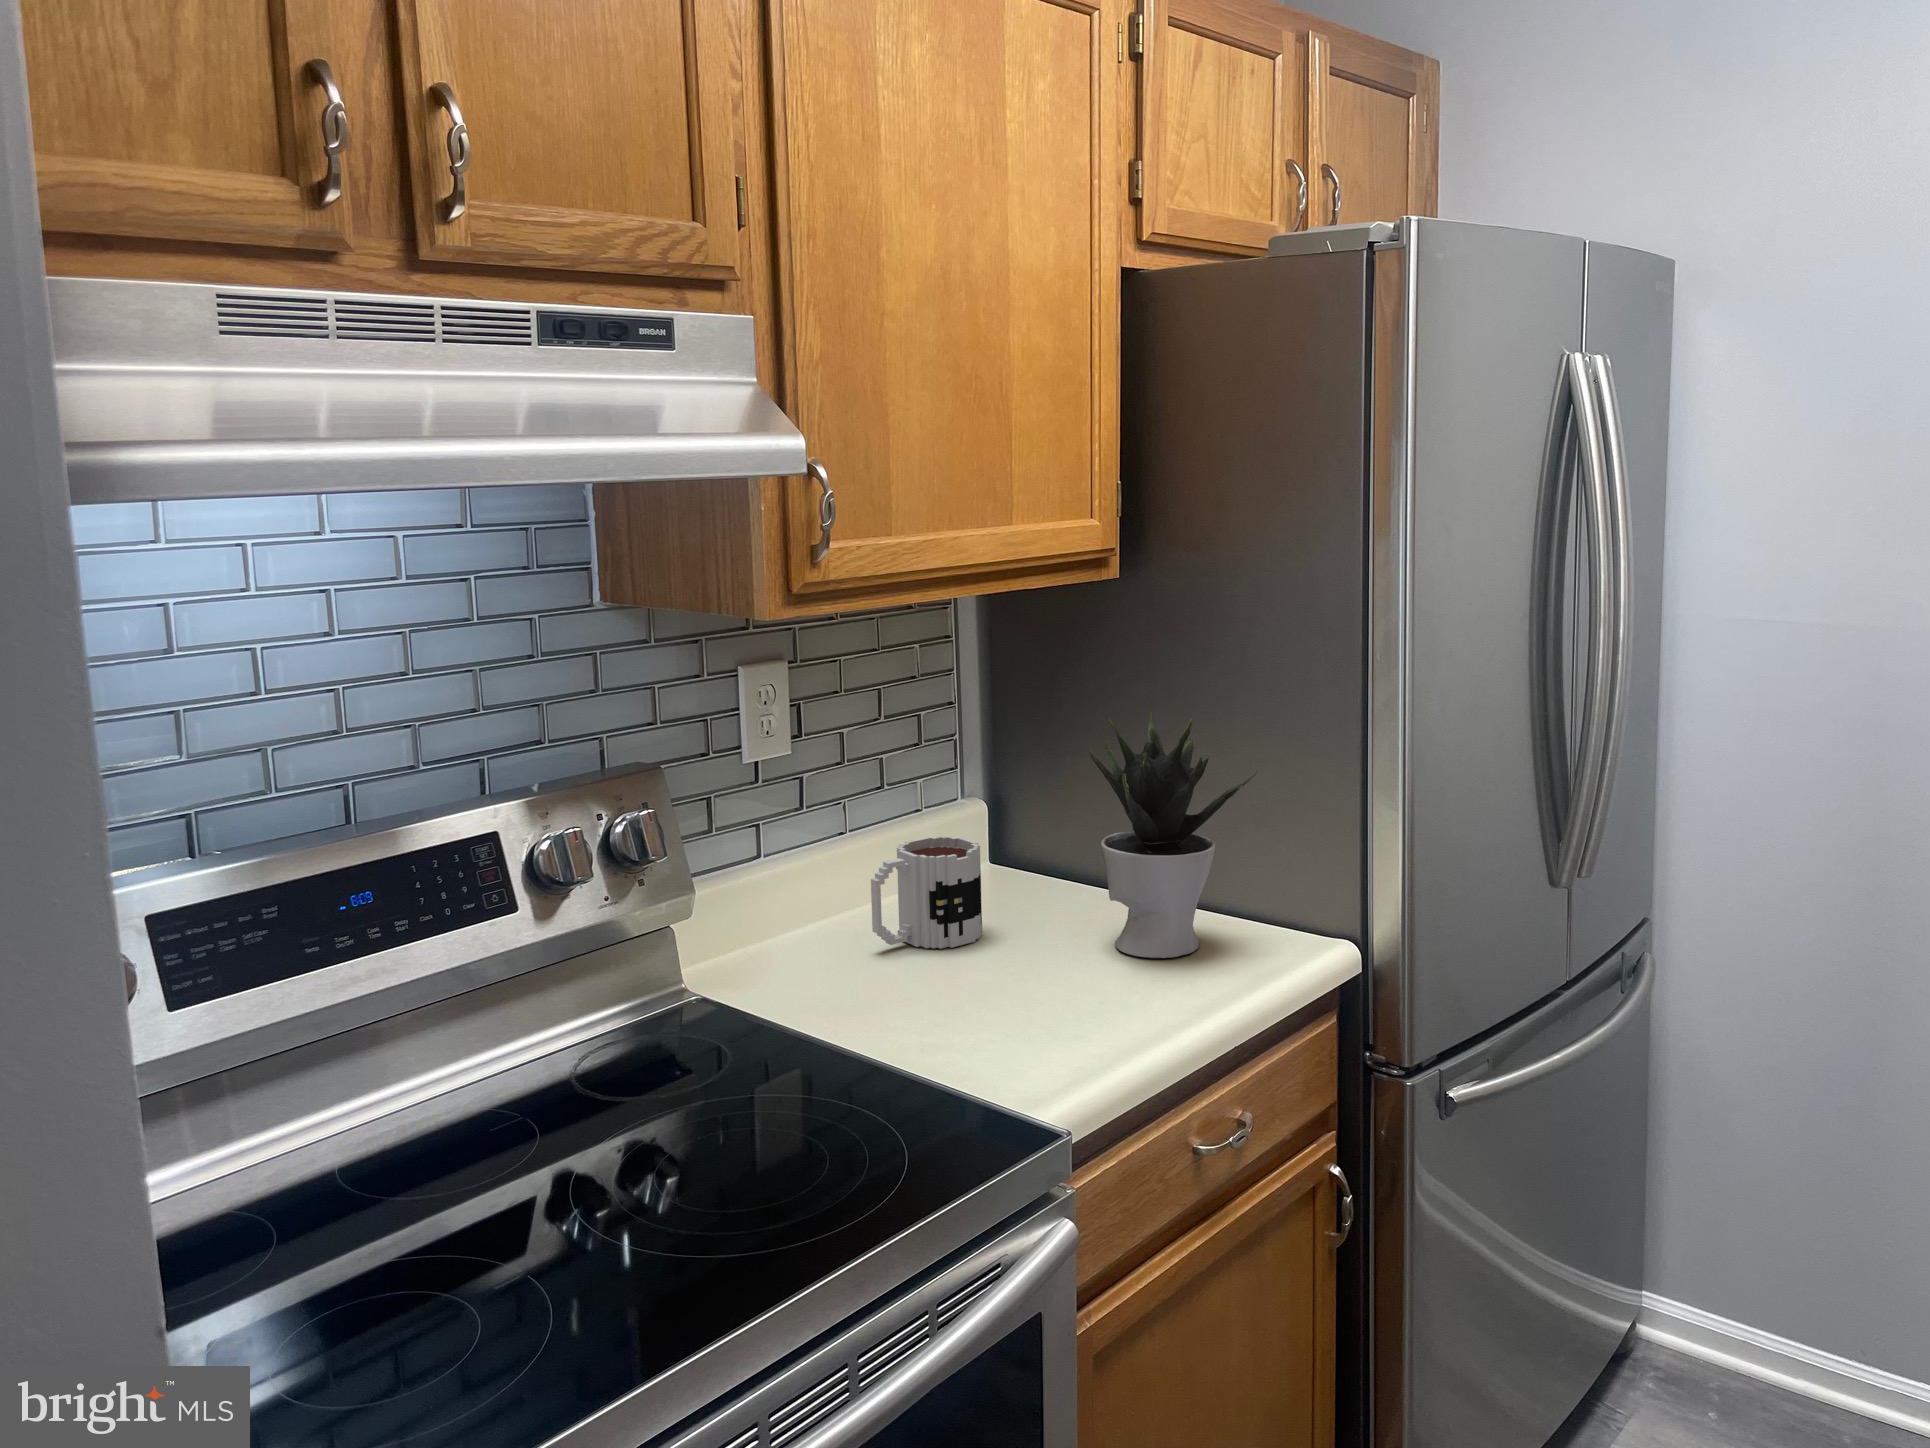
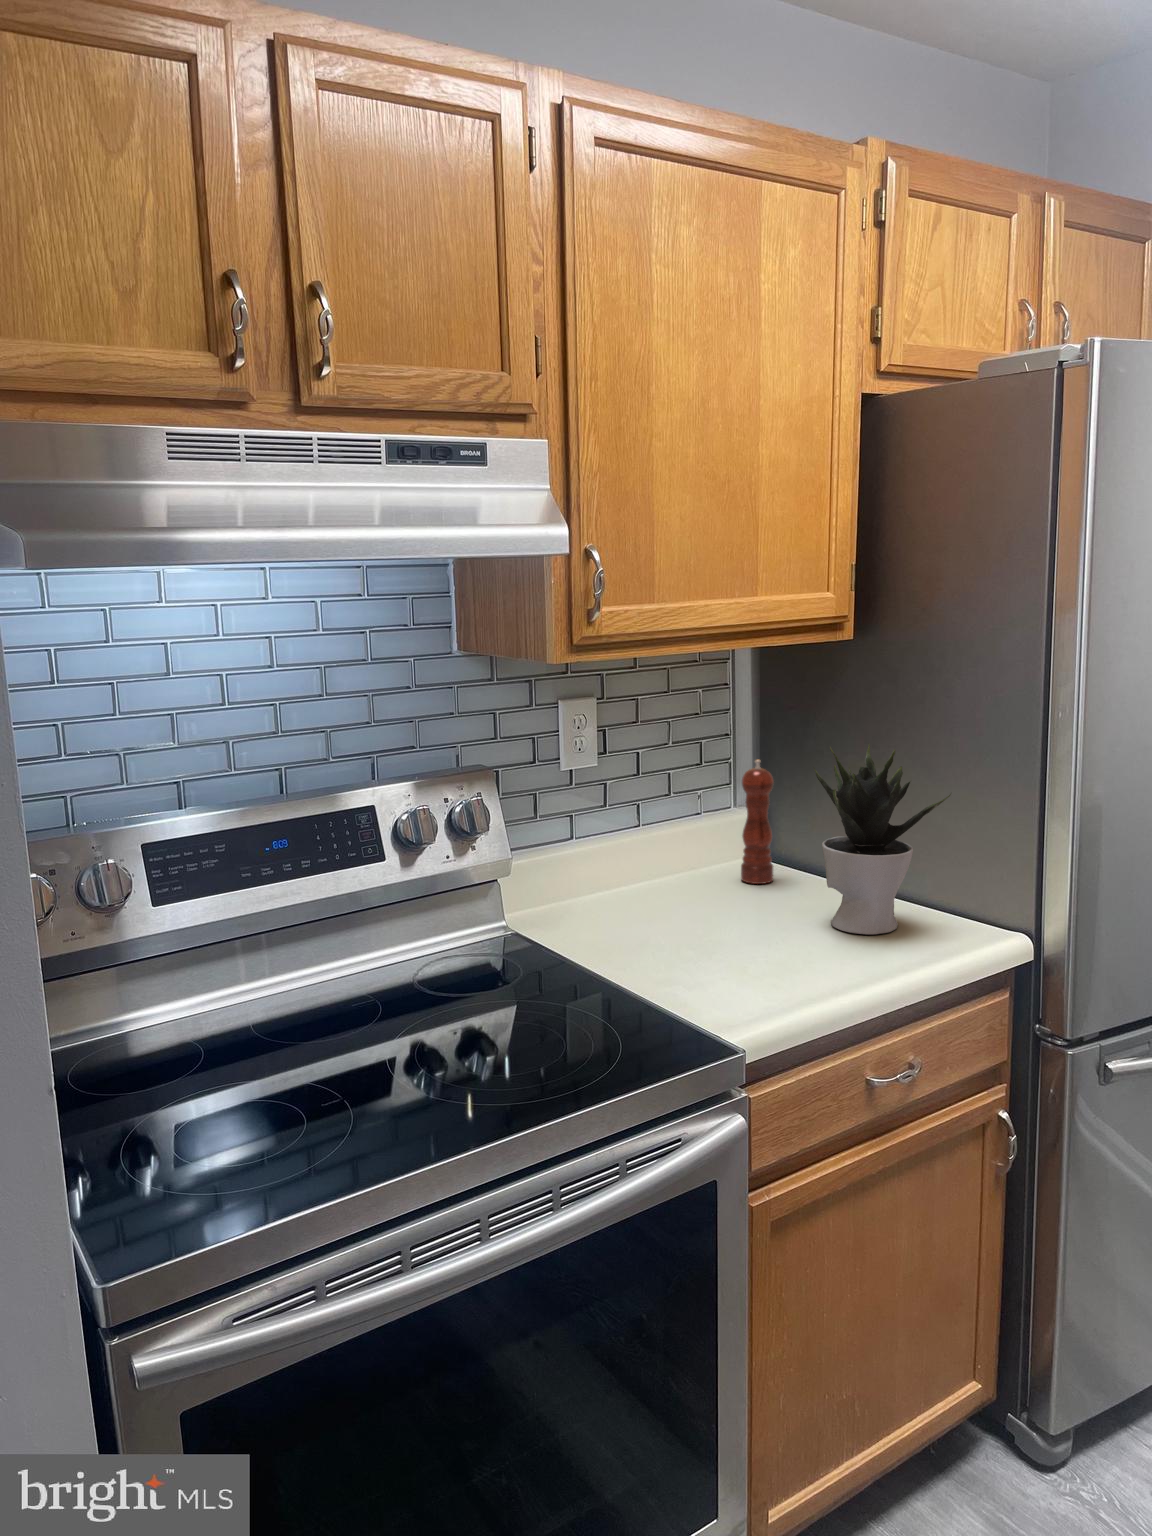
pepper mill: none [977,737,1022,901] -> present [741,760,774,884]
mug: present [871,836,982,949] -> none [648,831,733,914]

